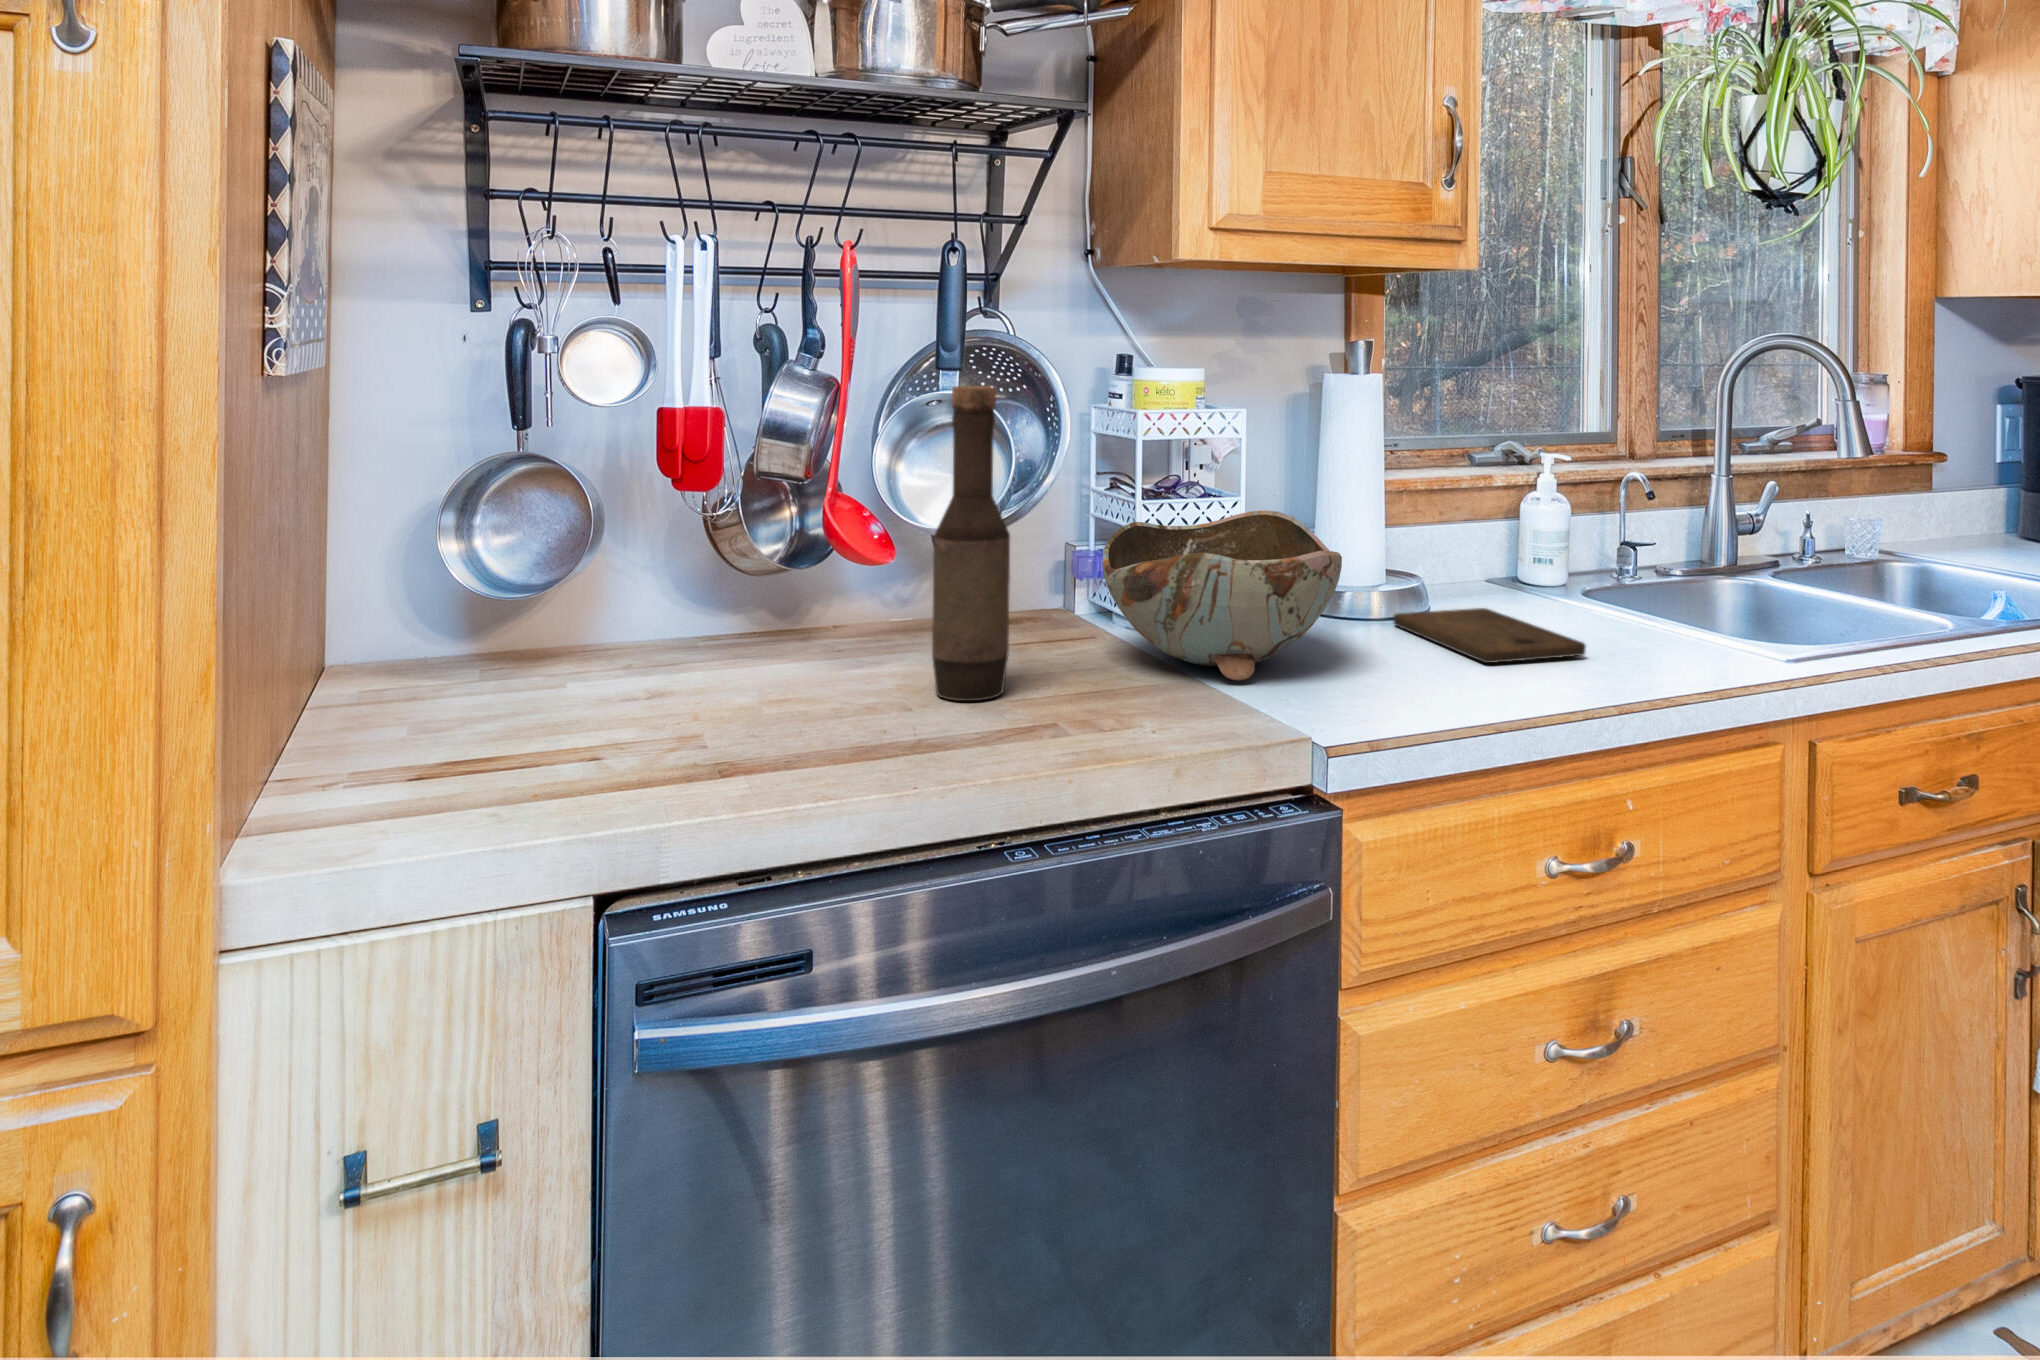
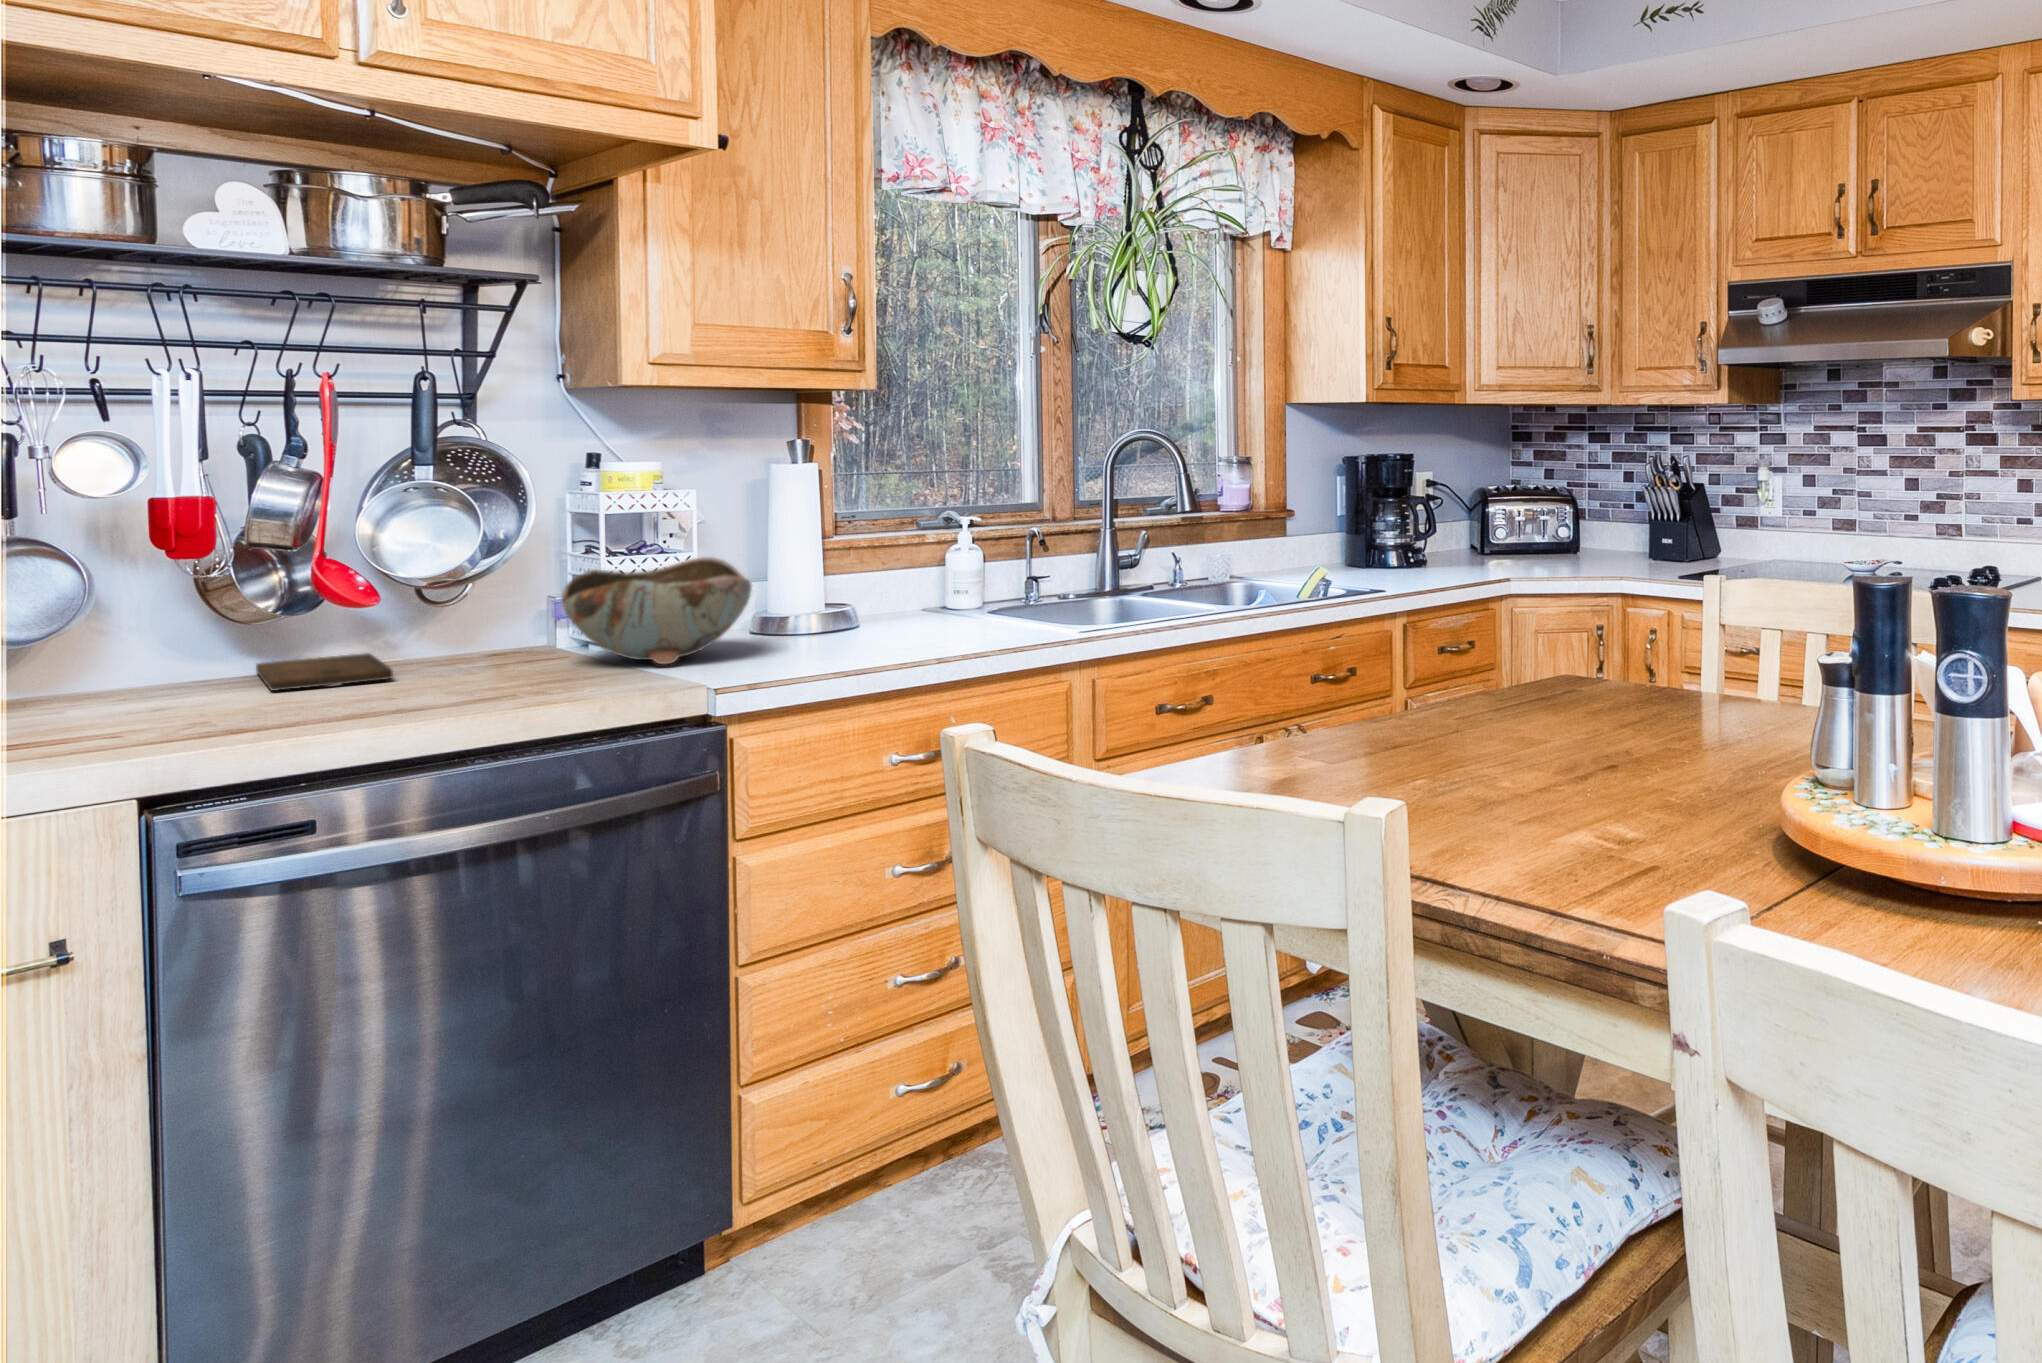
bottle: present [932,386,1010,701] -> none [406,474,475,689]
cutting board: present [1394,608,1586,663] -> present [256,653,393,691]

